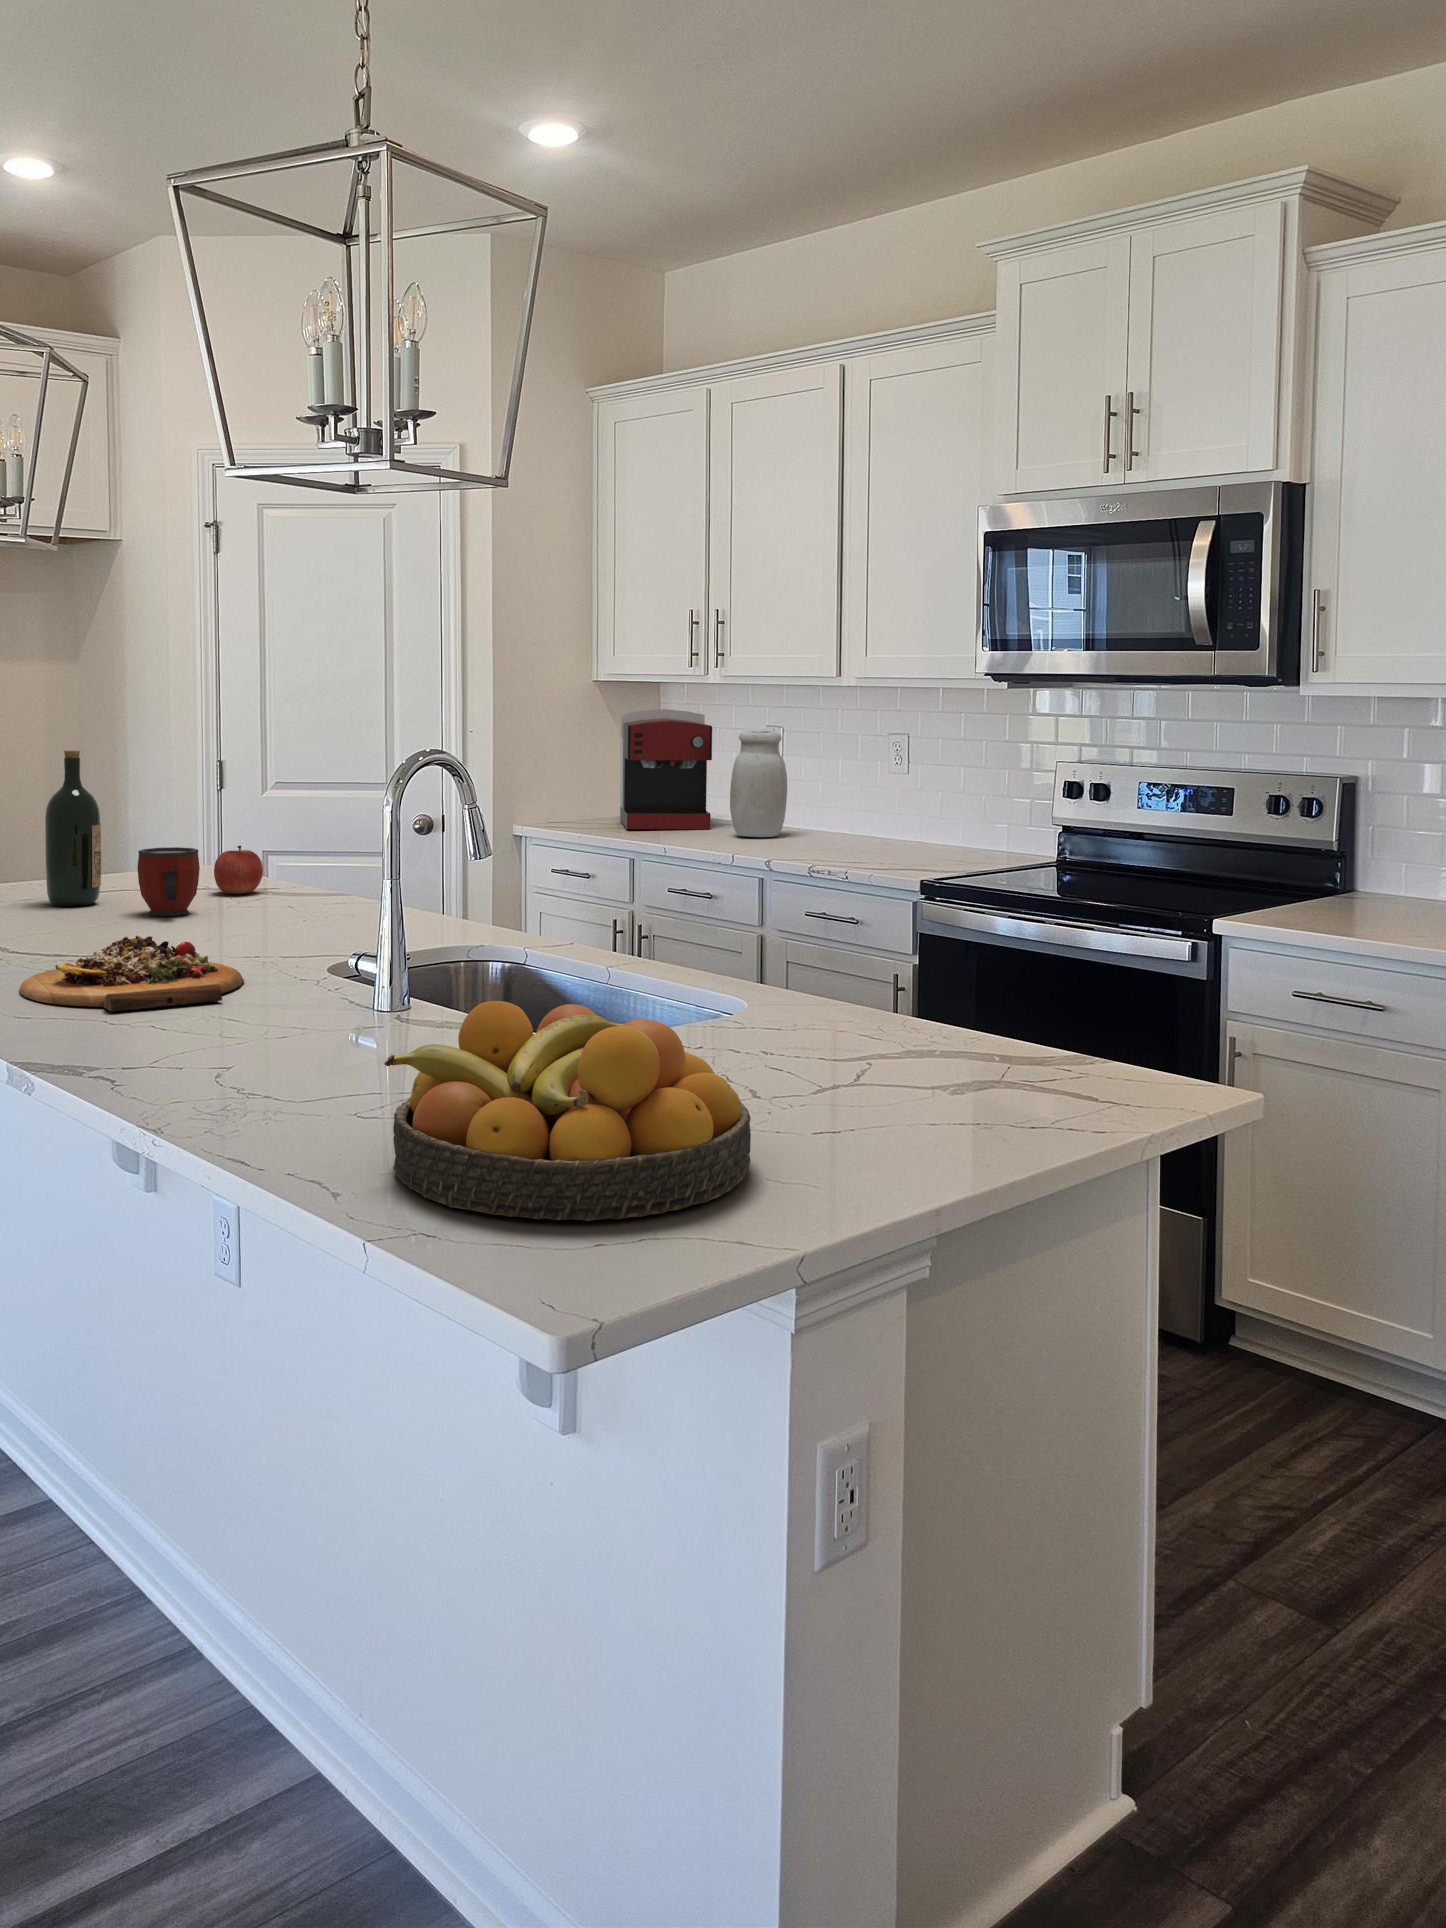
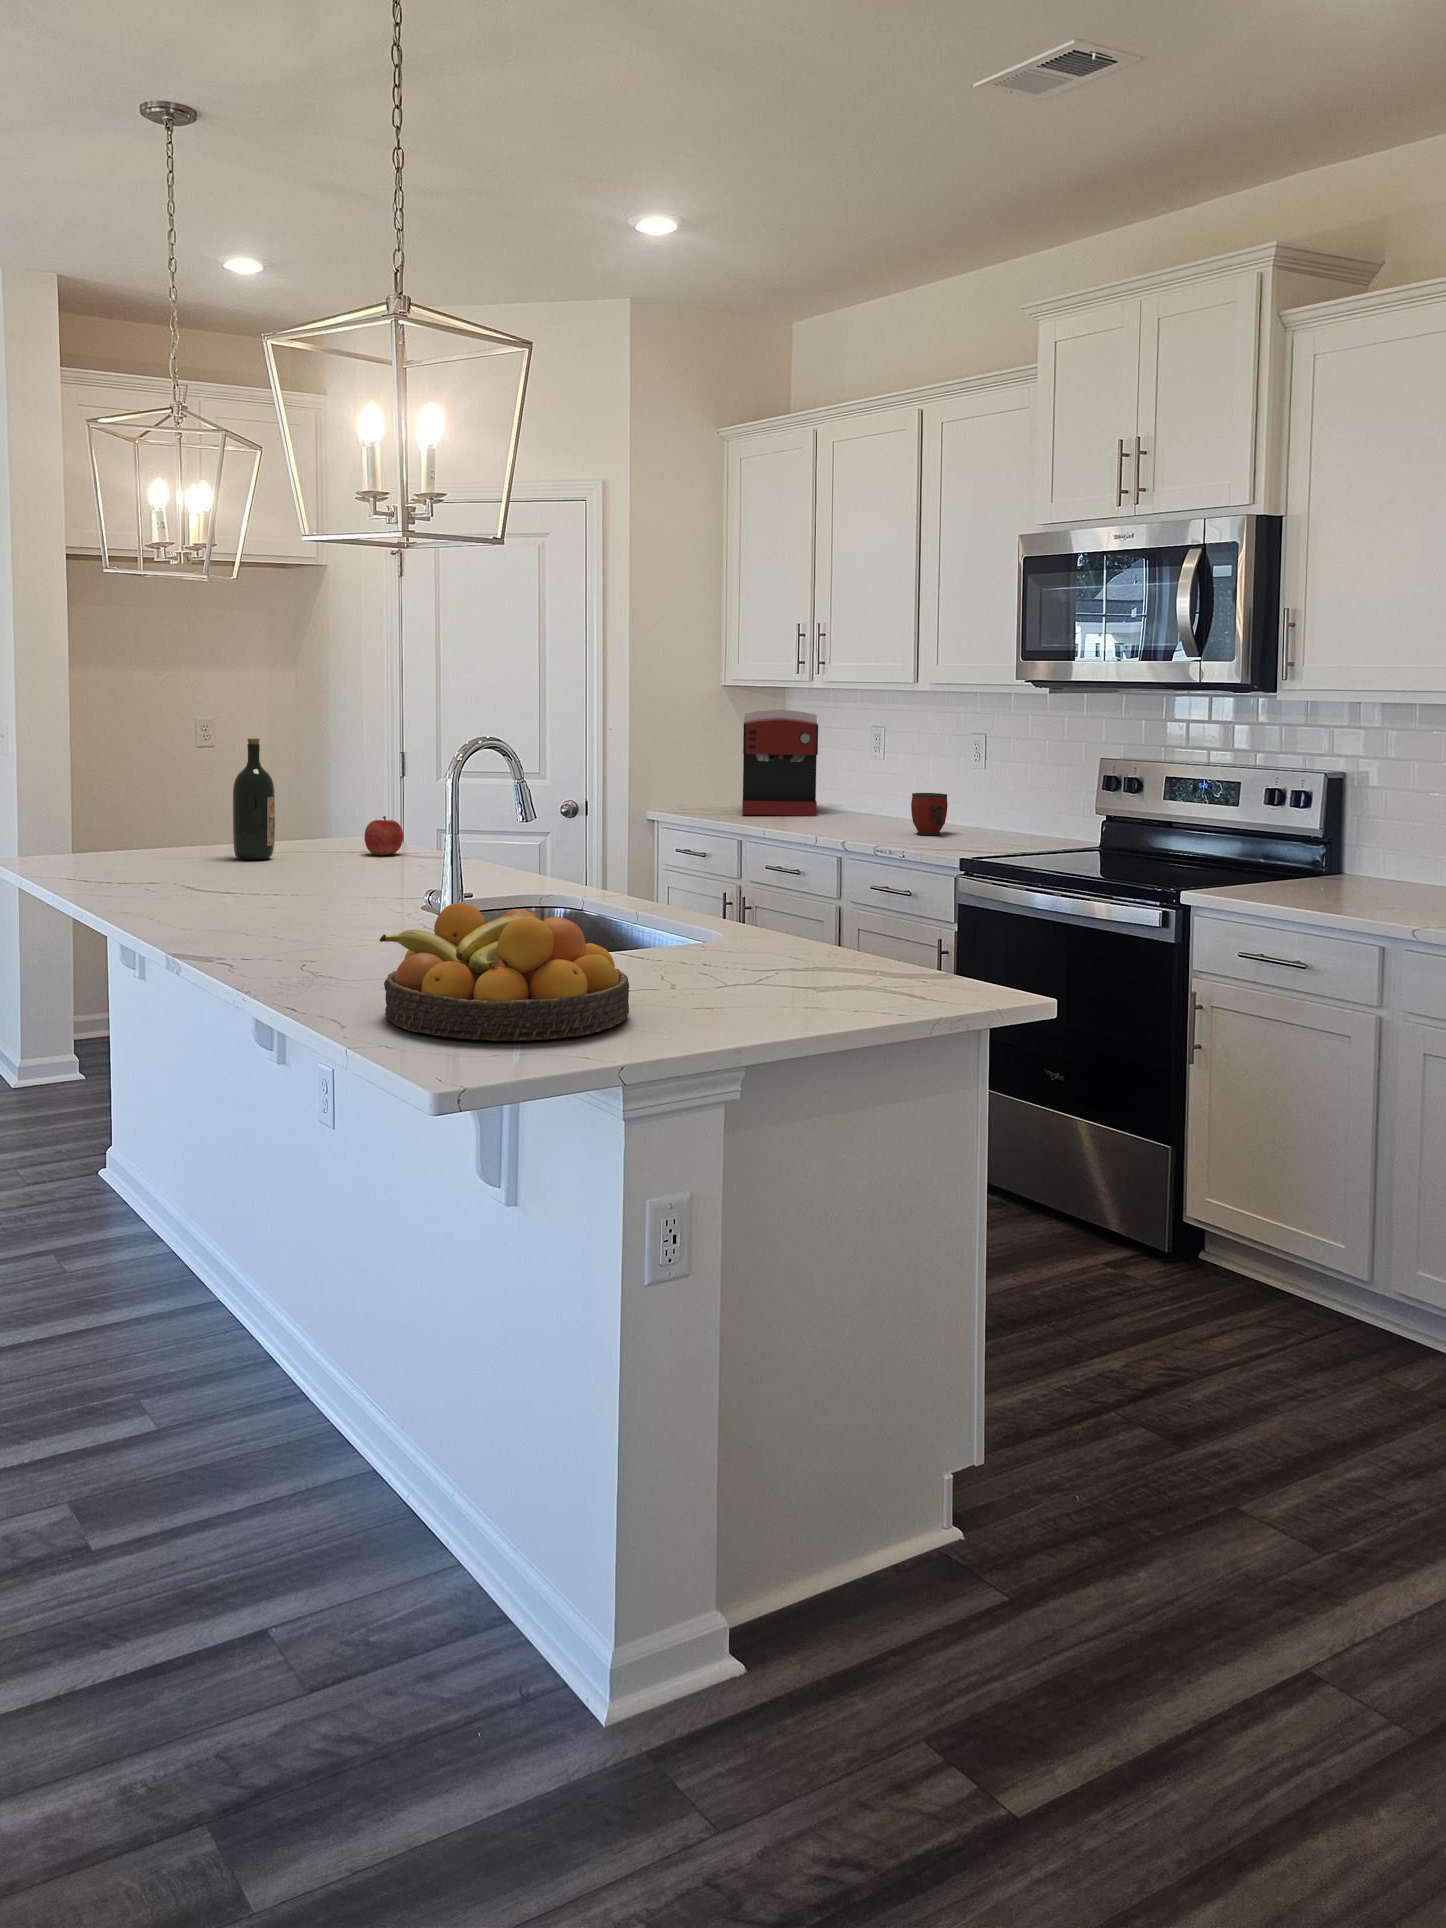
jar: present [730,731,787,837] -> none [828,729,879,822]
mug: present [137,847,200,916] -> present [911,793,948,835]
cutting board: present [20,936,244,1011] -> none [190,874,353,925]

